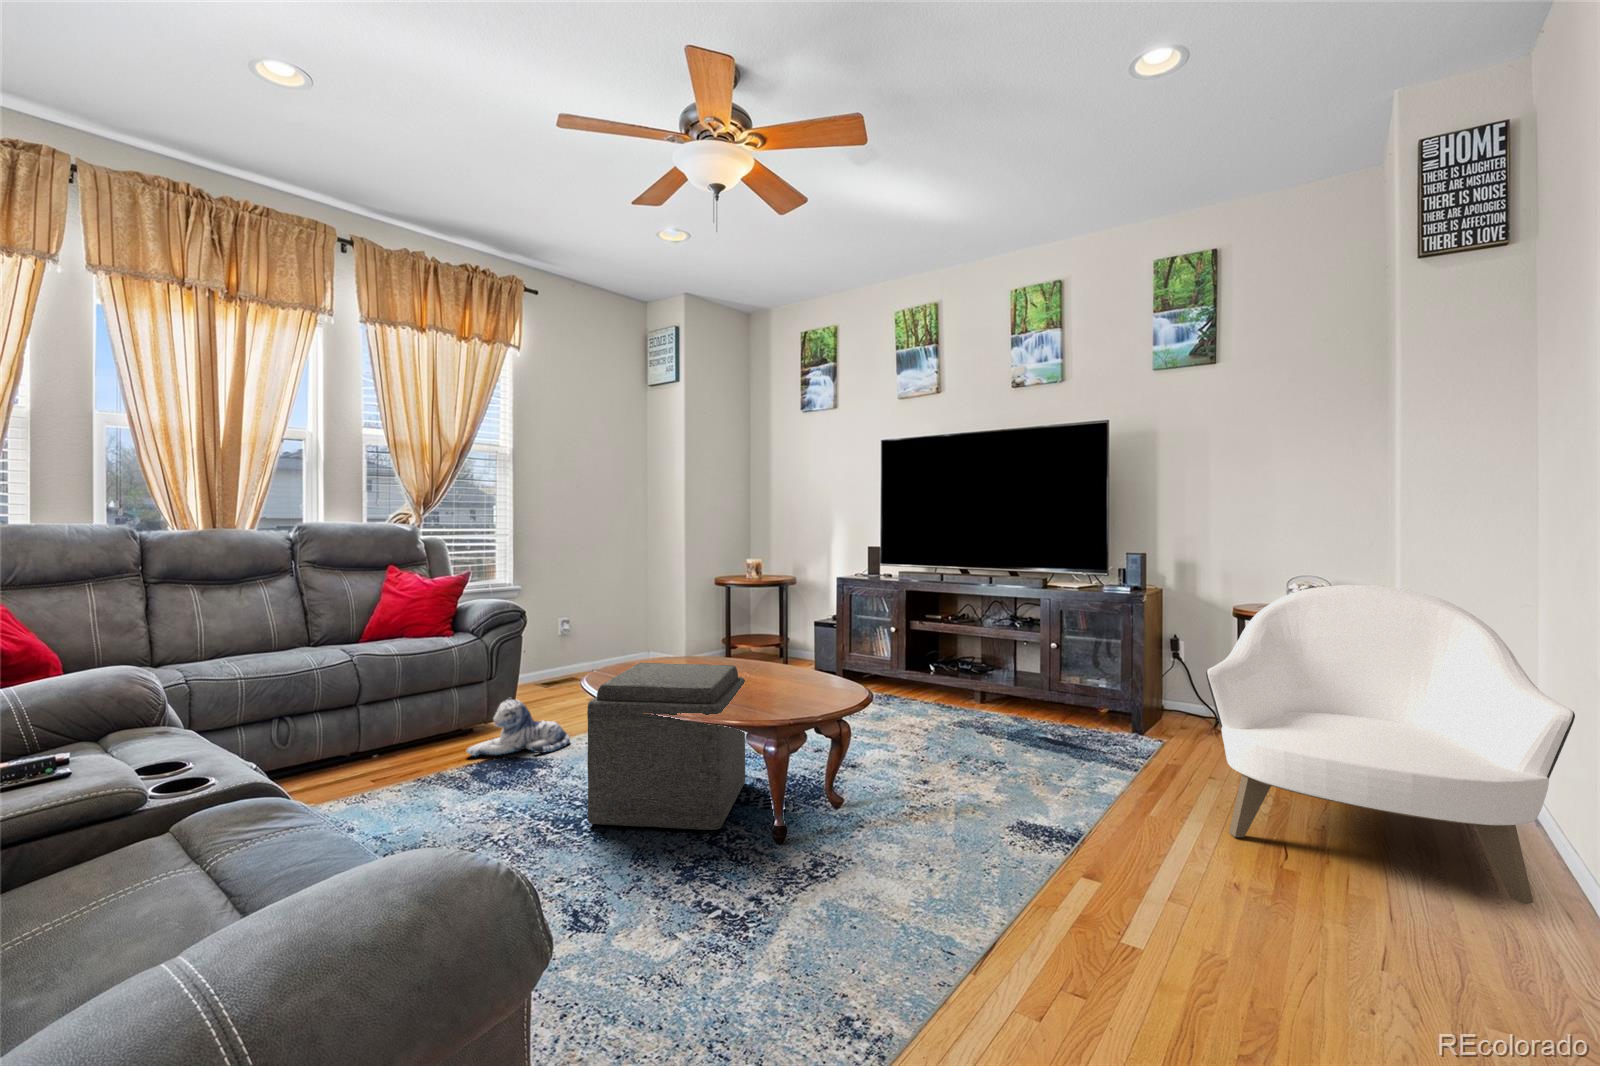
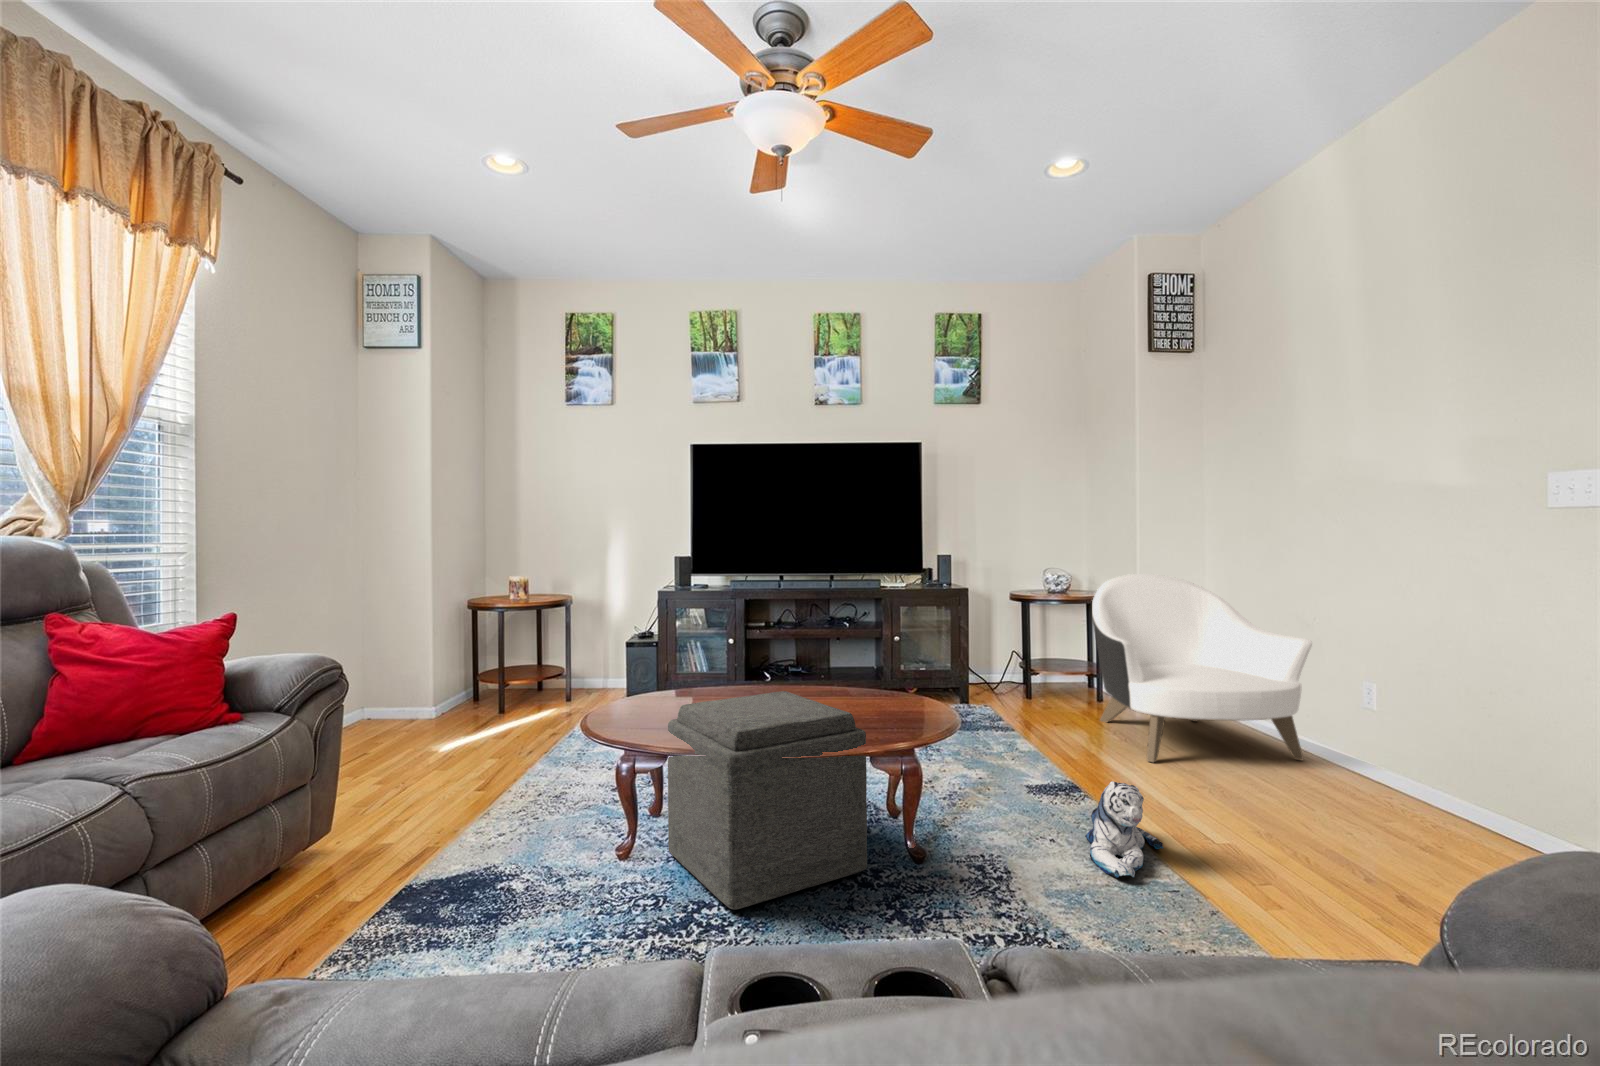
plush toy: present [467,698,570,756] -> present [1085,781,1163,878]

